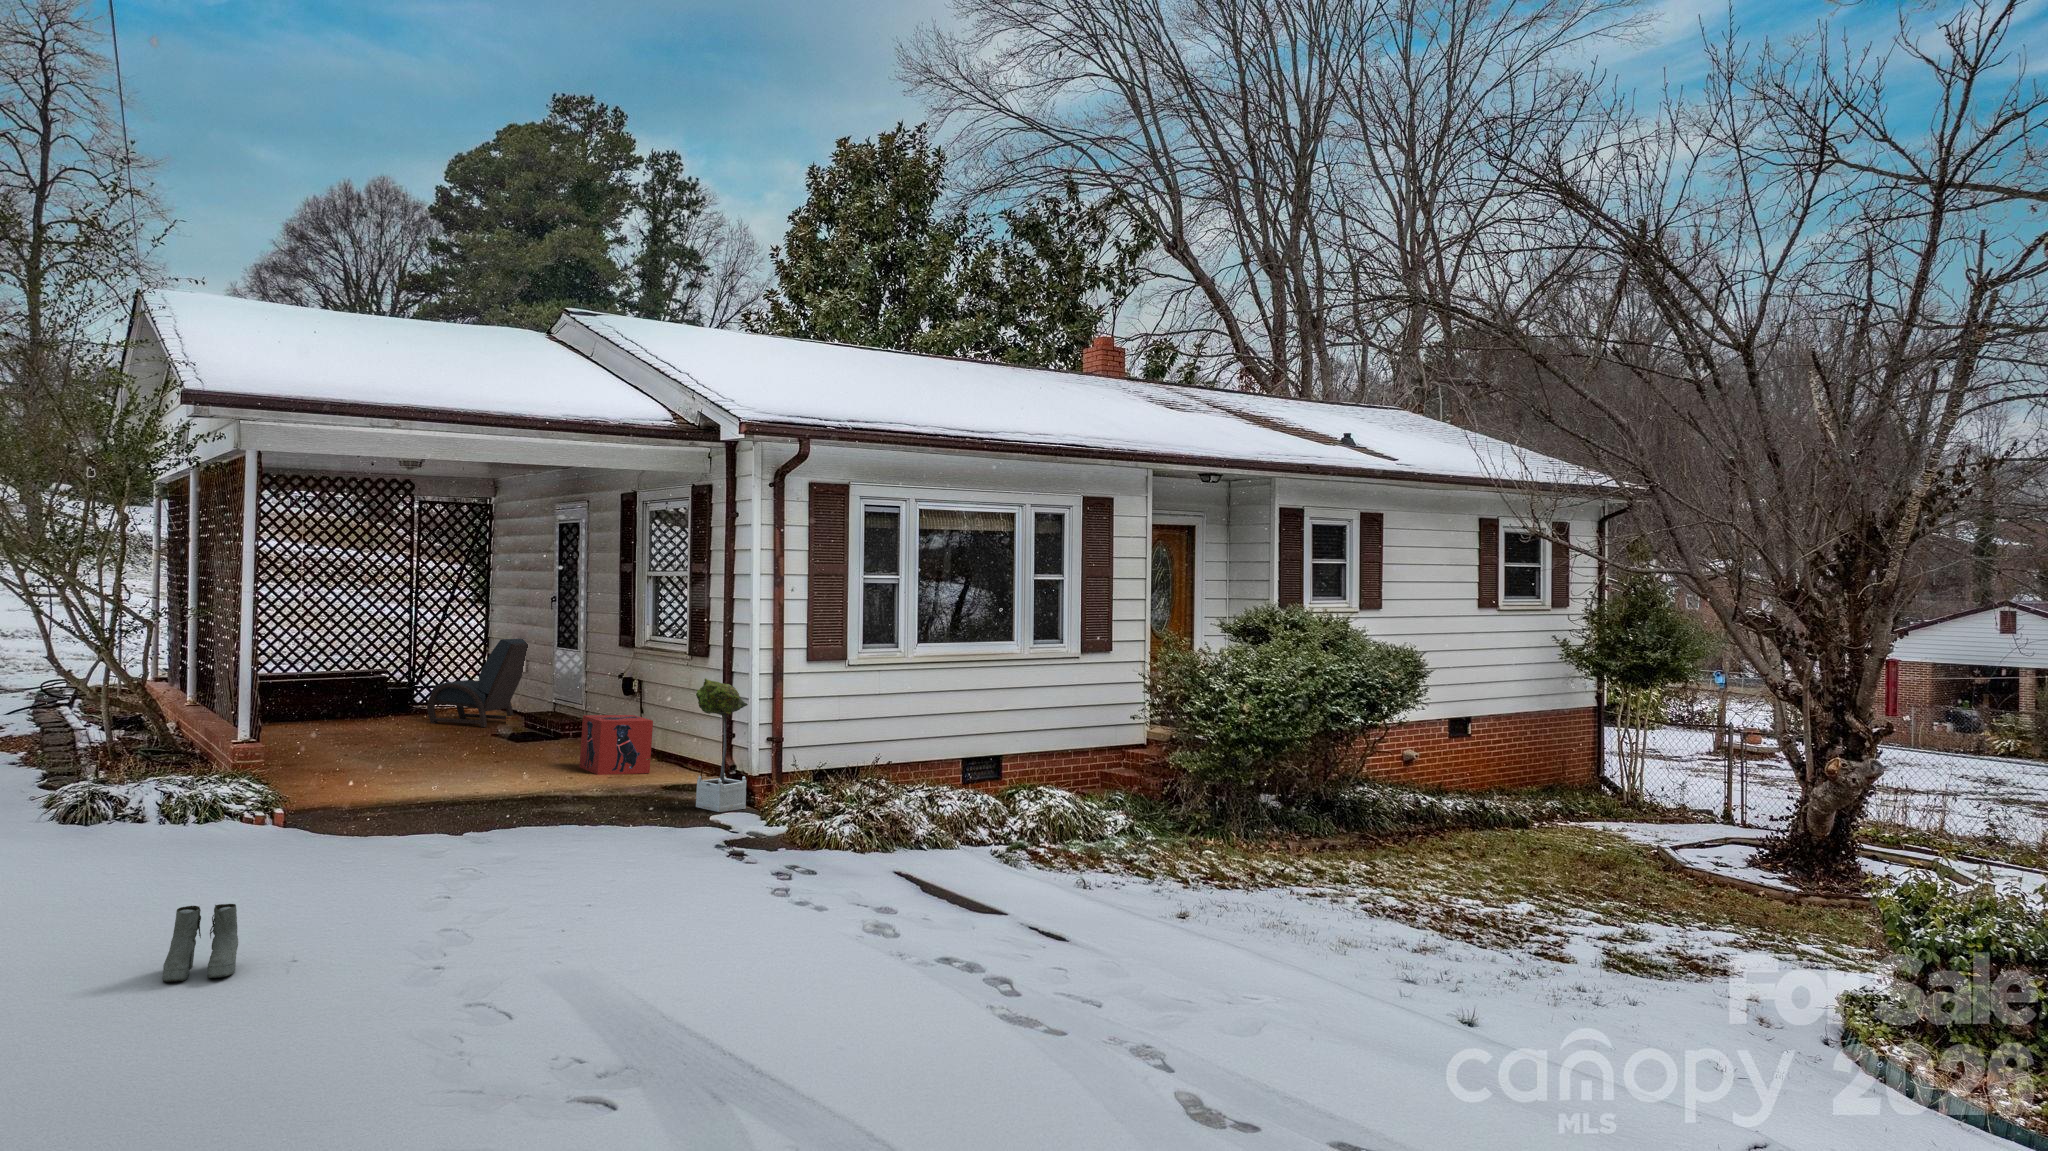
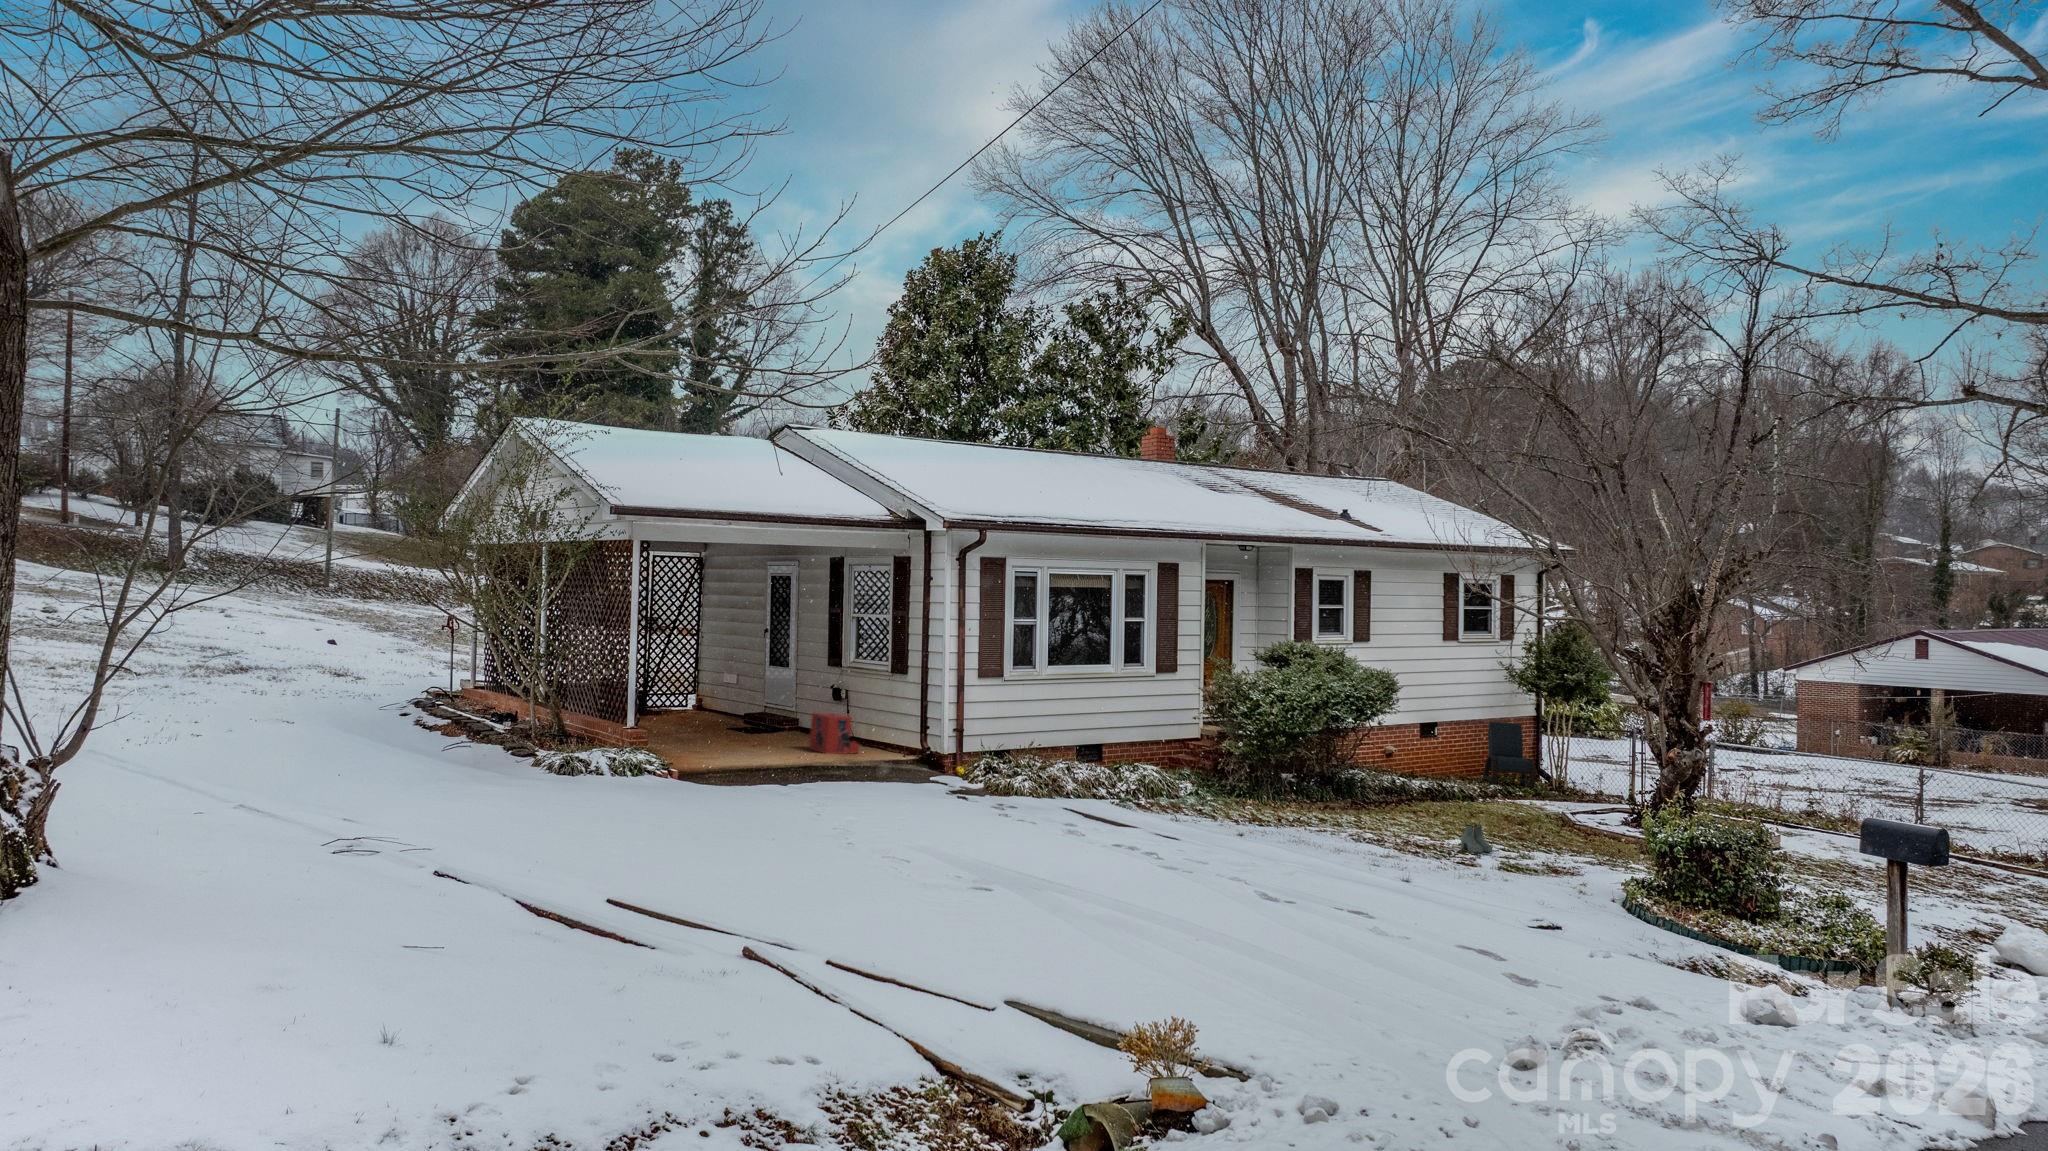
lounge chair: present [427,639,528,727] -> present [1484,722,1536,788]
potted tree: present [696,678,748,812] -> none [909,688,942,777]
boots: present [163,904,238,982] -> present [1461,825,1492,853]

